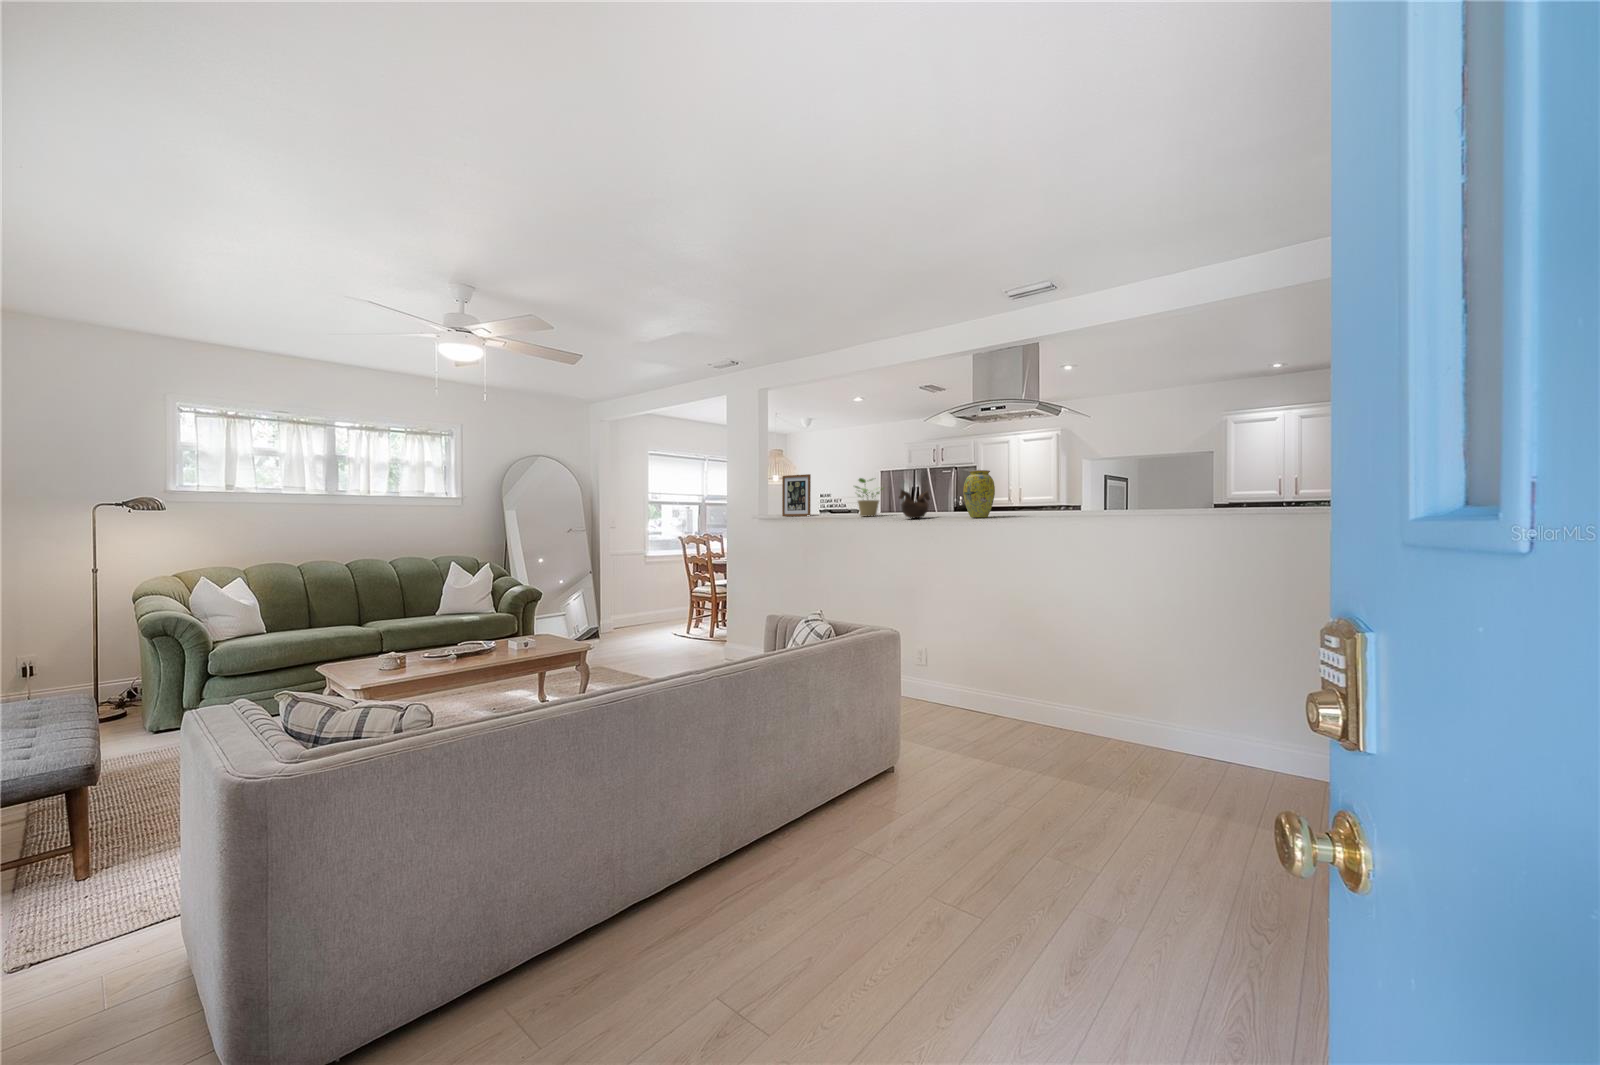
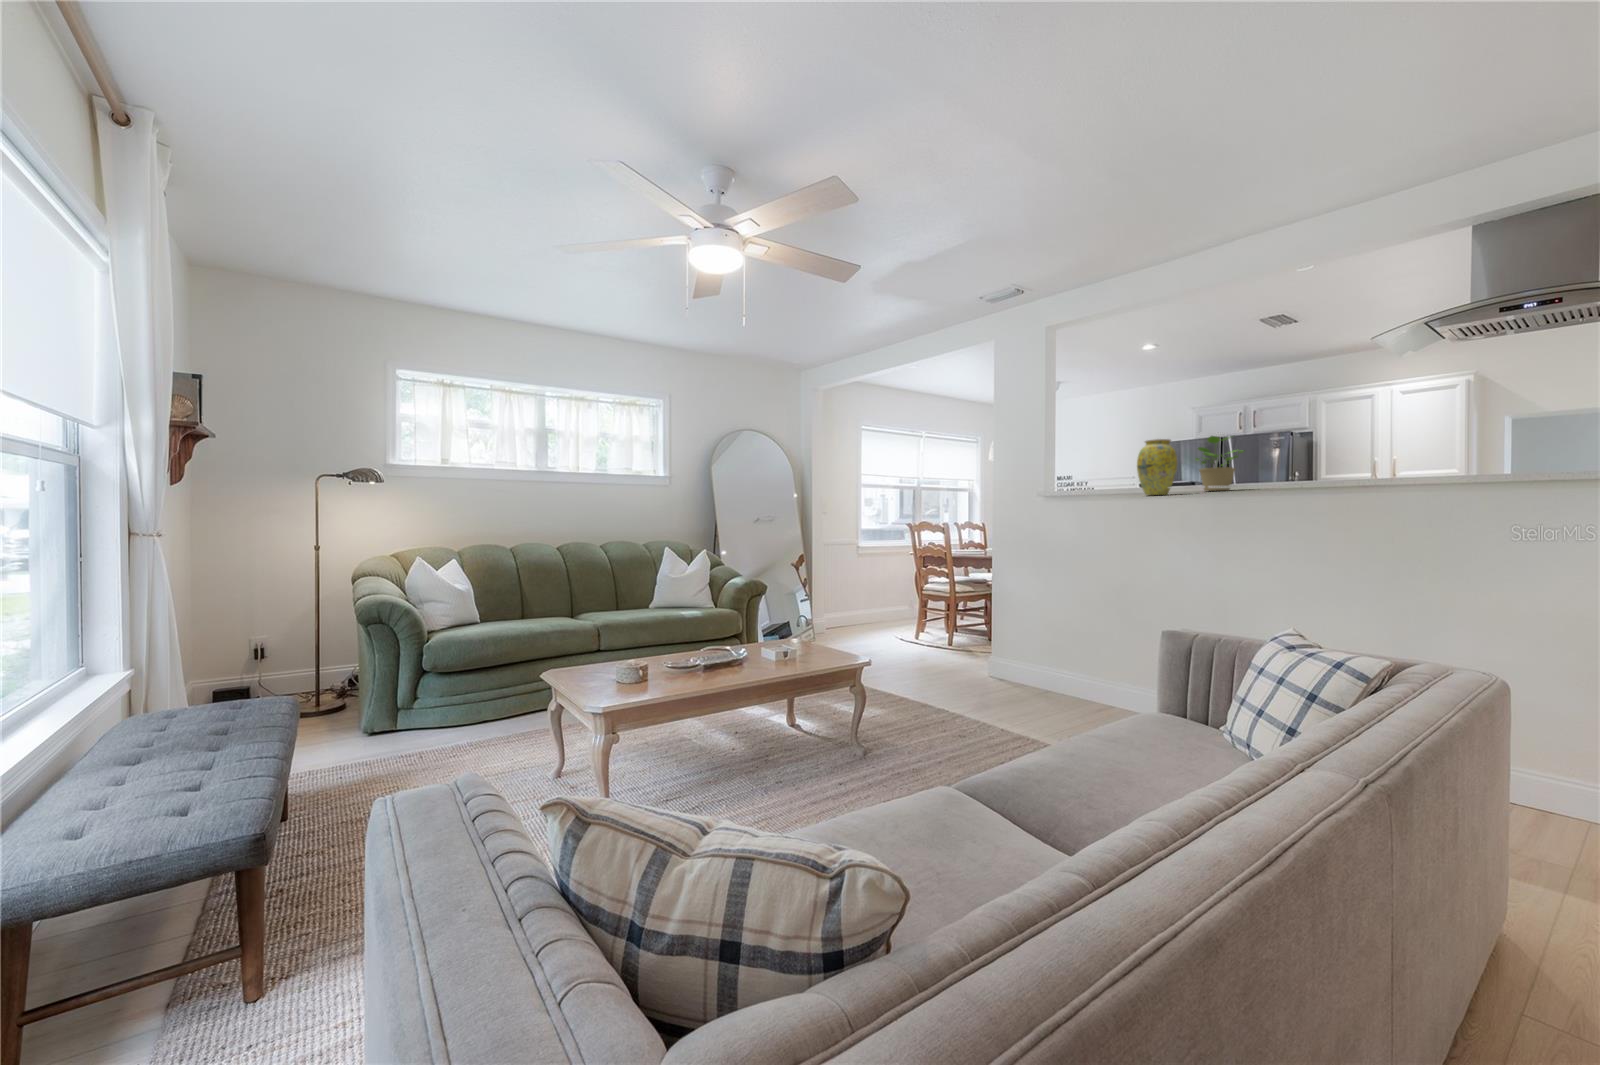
vase: present [963,470,995,518] -> present [1137,439,1177,496]
picture frame: present [782,474,811,516] -> none [1057,439,1102,496]
decorative bowl: present [899,490,930,518] -> none [1317,442,1371,488]

